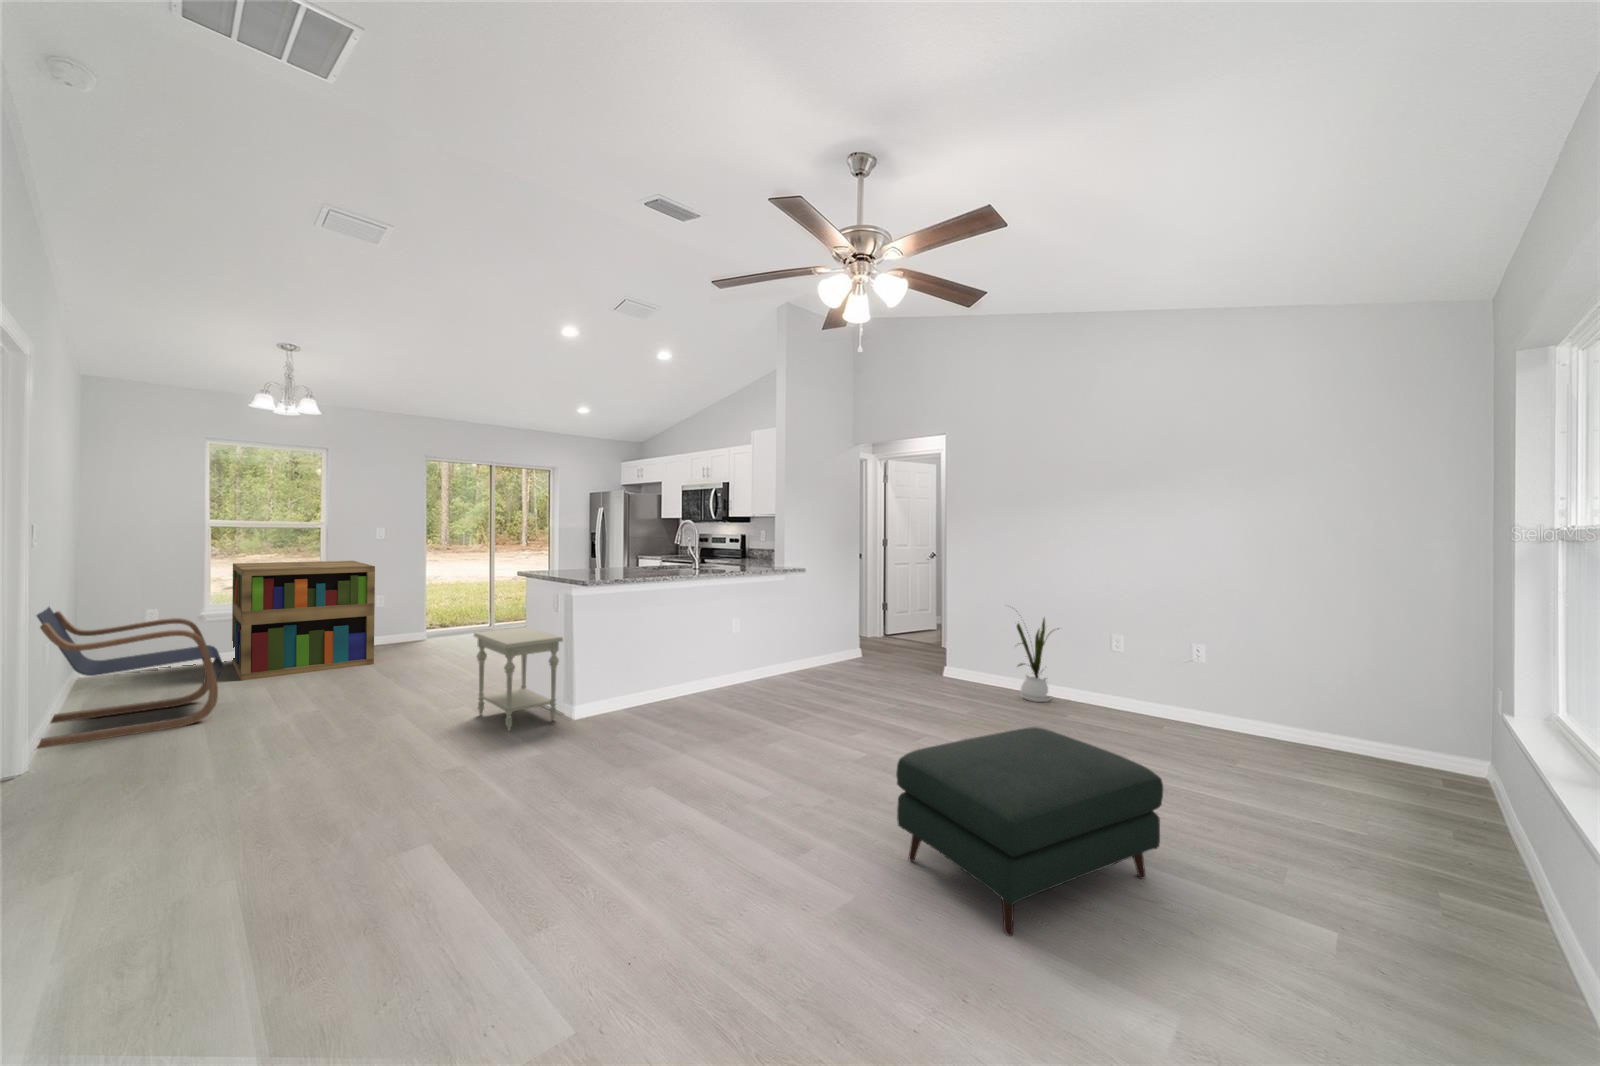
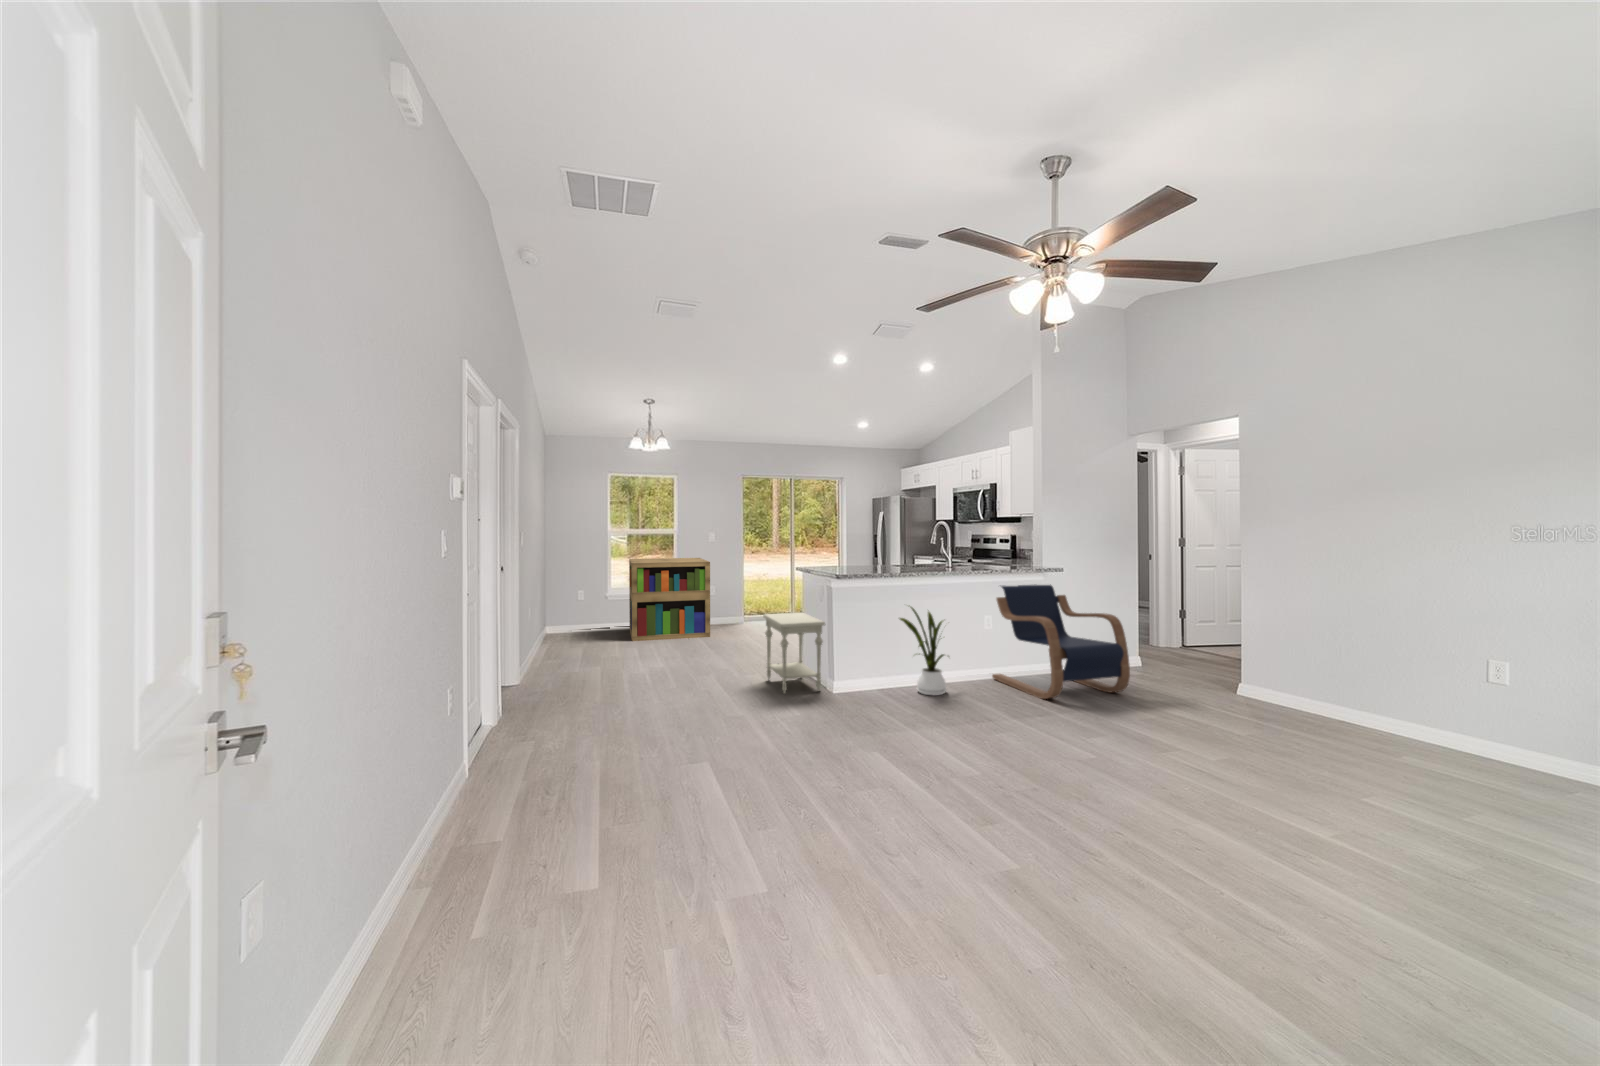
lounge chair: present [37,607,223,749] -> present [992,585,1130,699]
house plant: present [1017,619,1059,702] -> present [900,607,946,696]
ottoman: present [896,727,1163,936] -> none [1075,746,1417,940]

